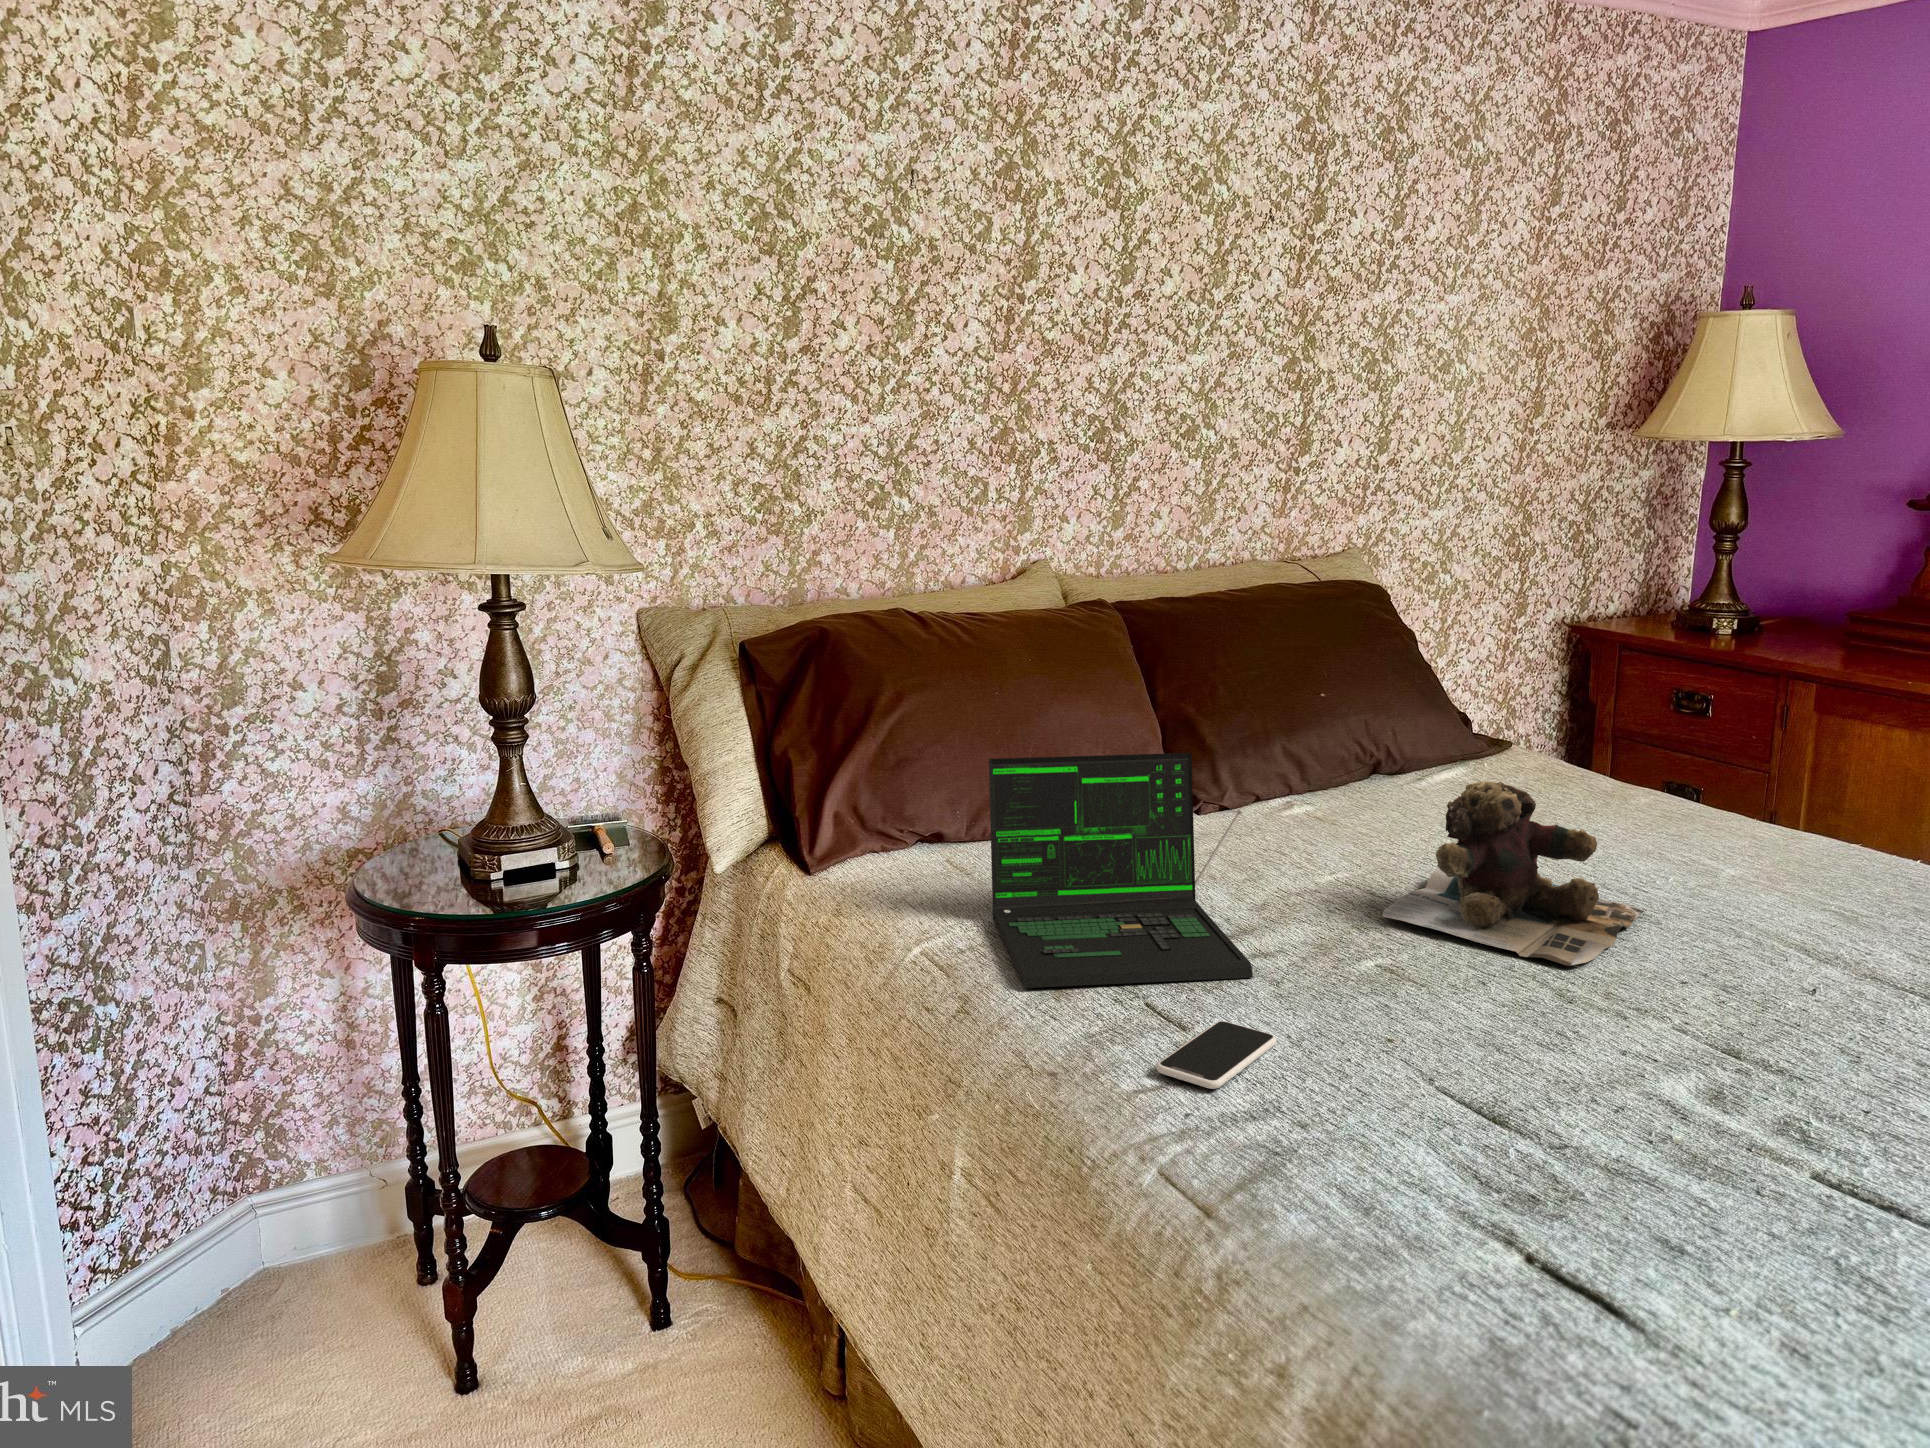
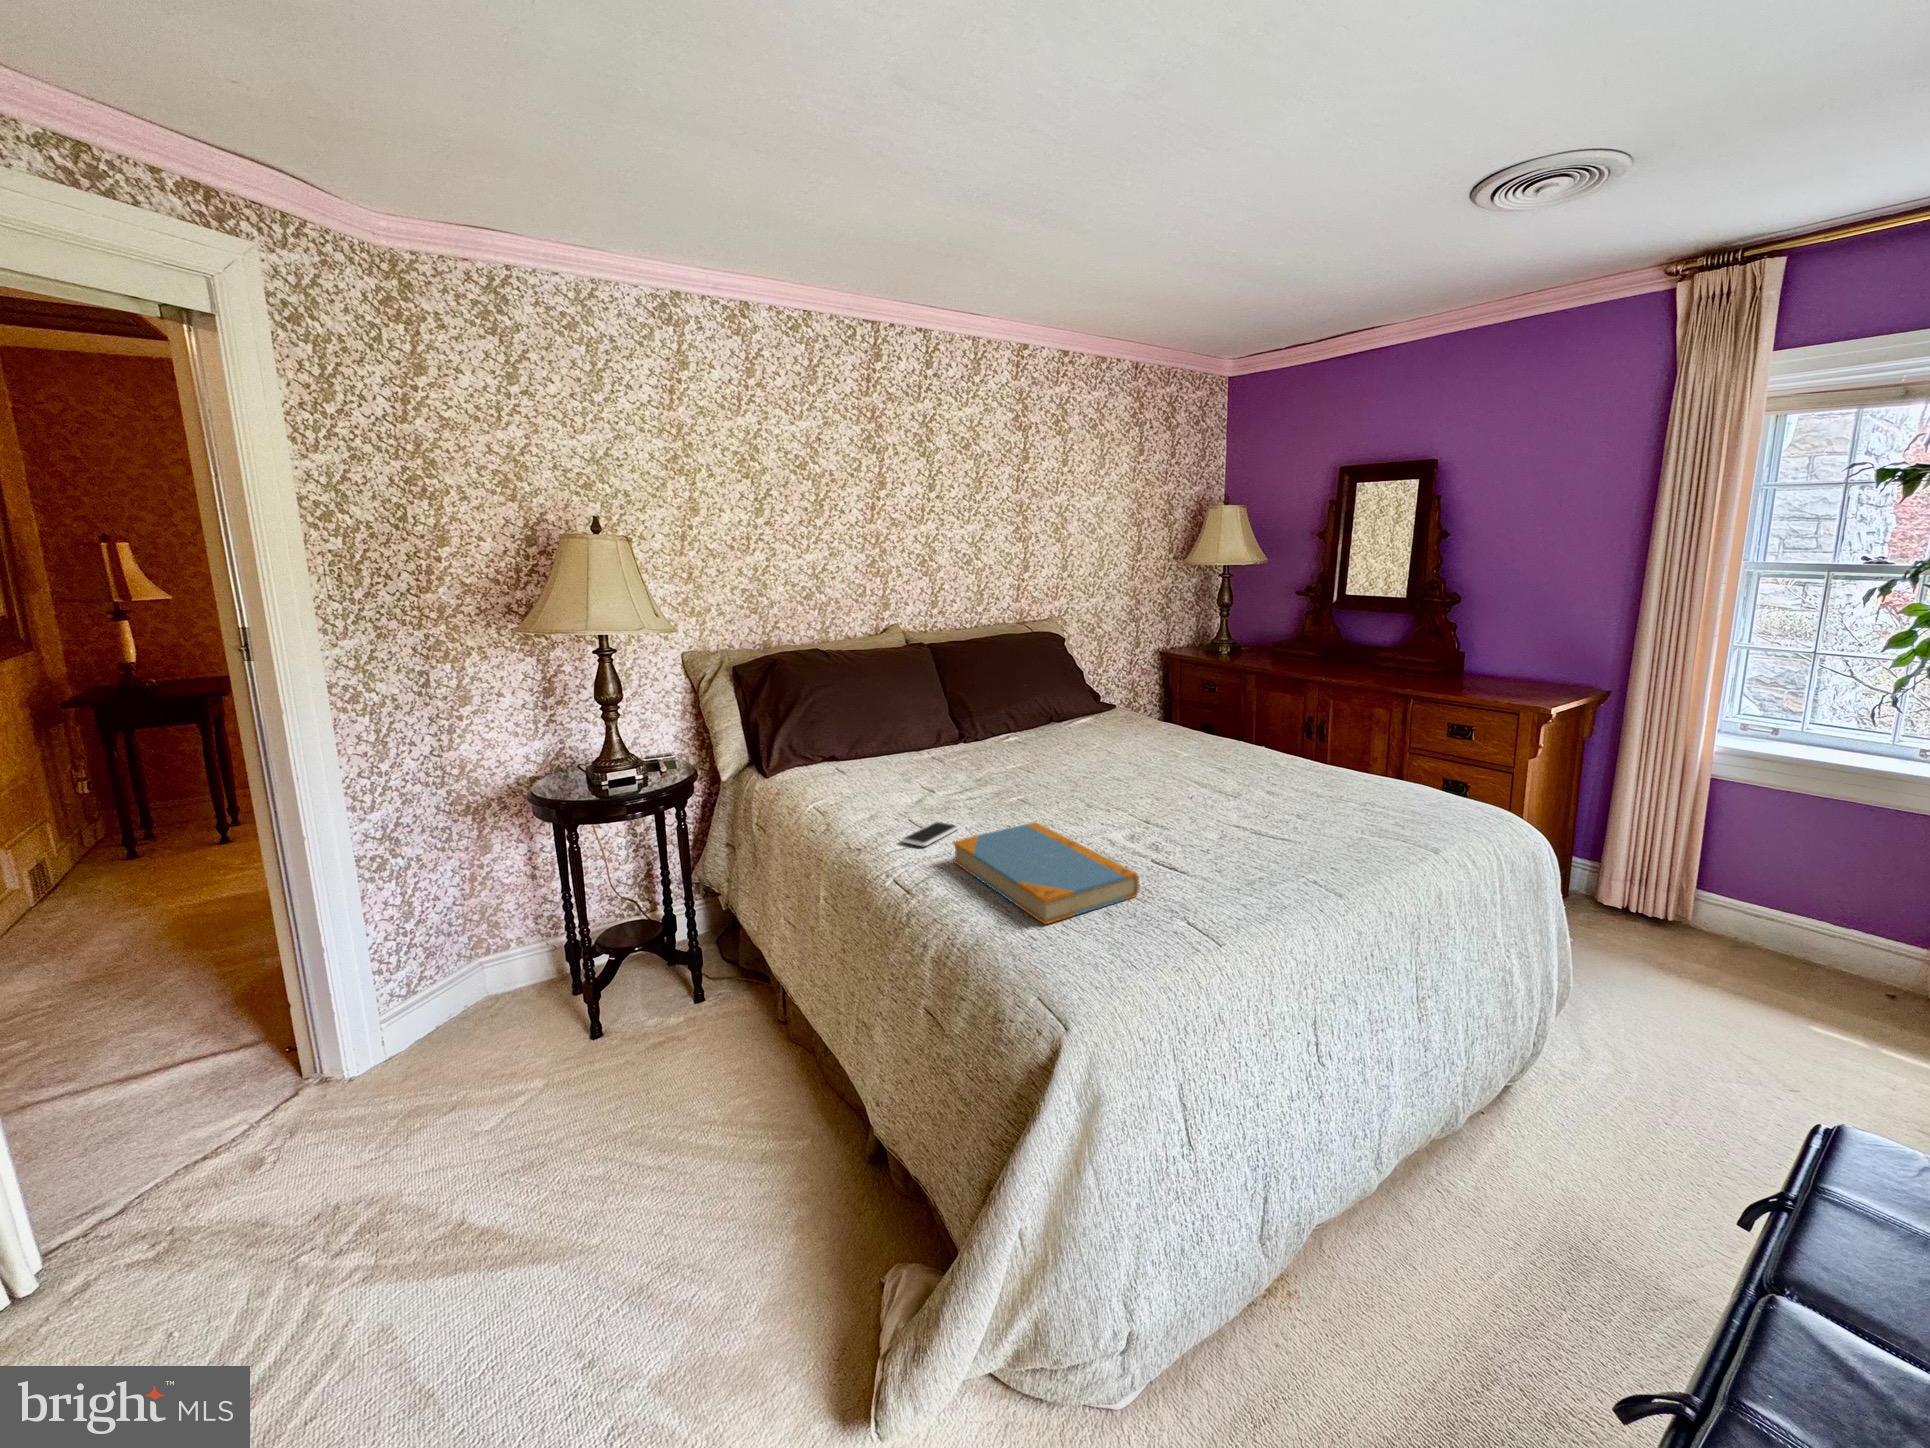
laptop: present [989,753,1253,988] -> none [846,710,966,815]
teddy bear: present [1383,781,1644,966] -> none [1026,717,1140,794]
book: none [1301,1050,1849,1376] -> present [953,822,1139,924]

